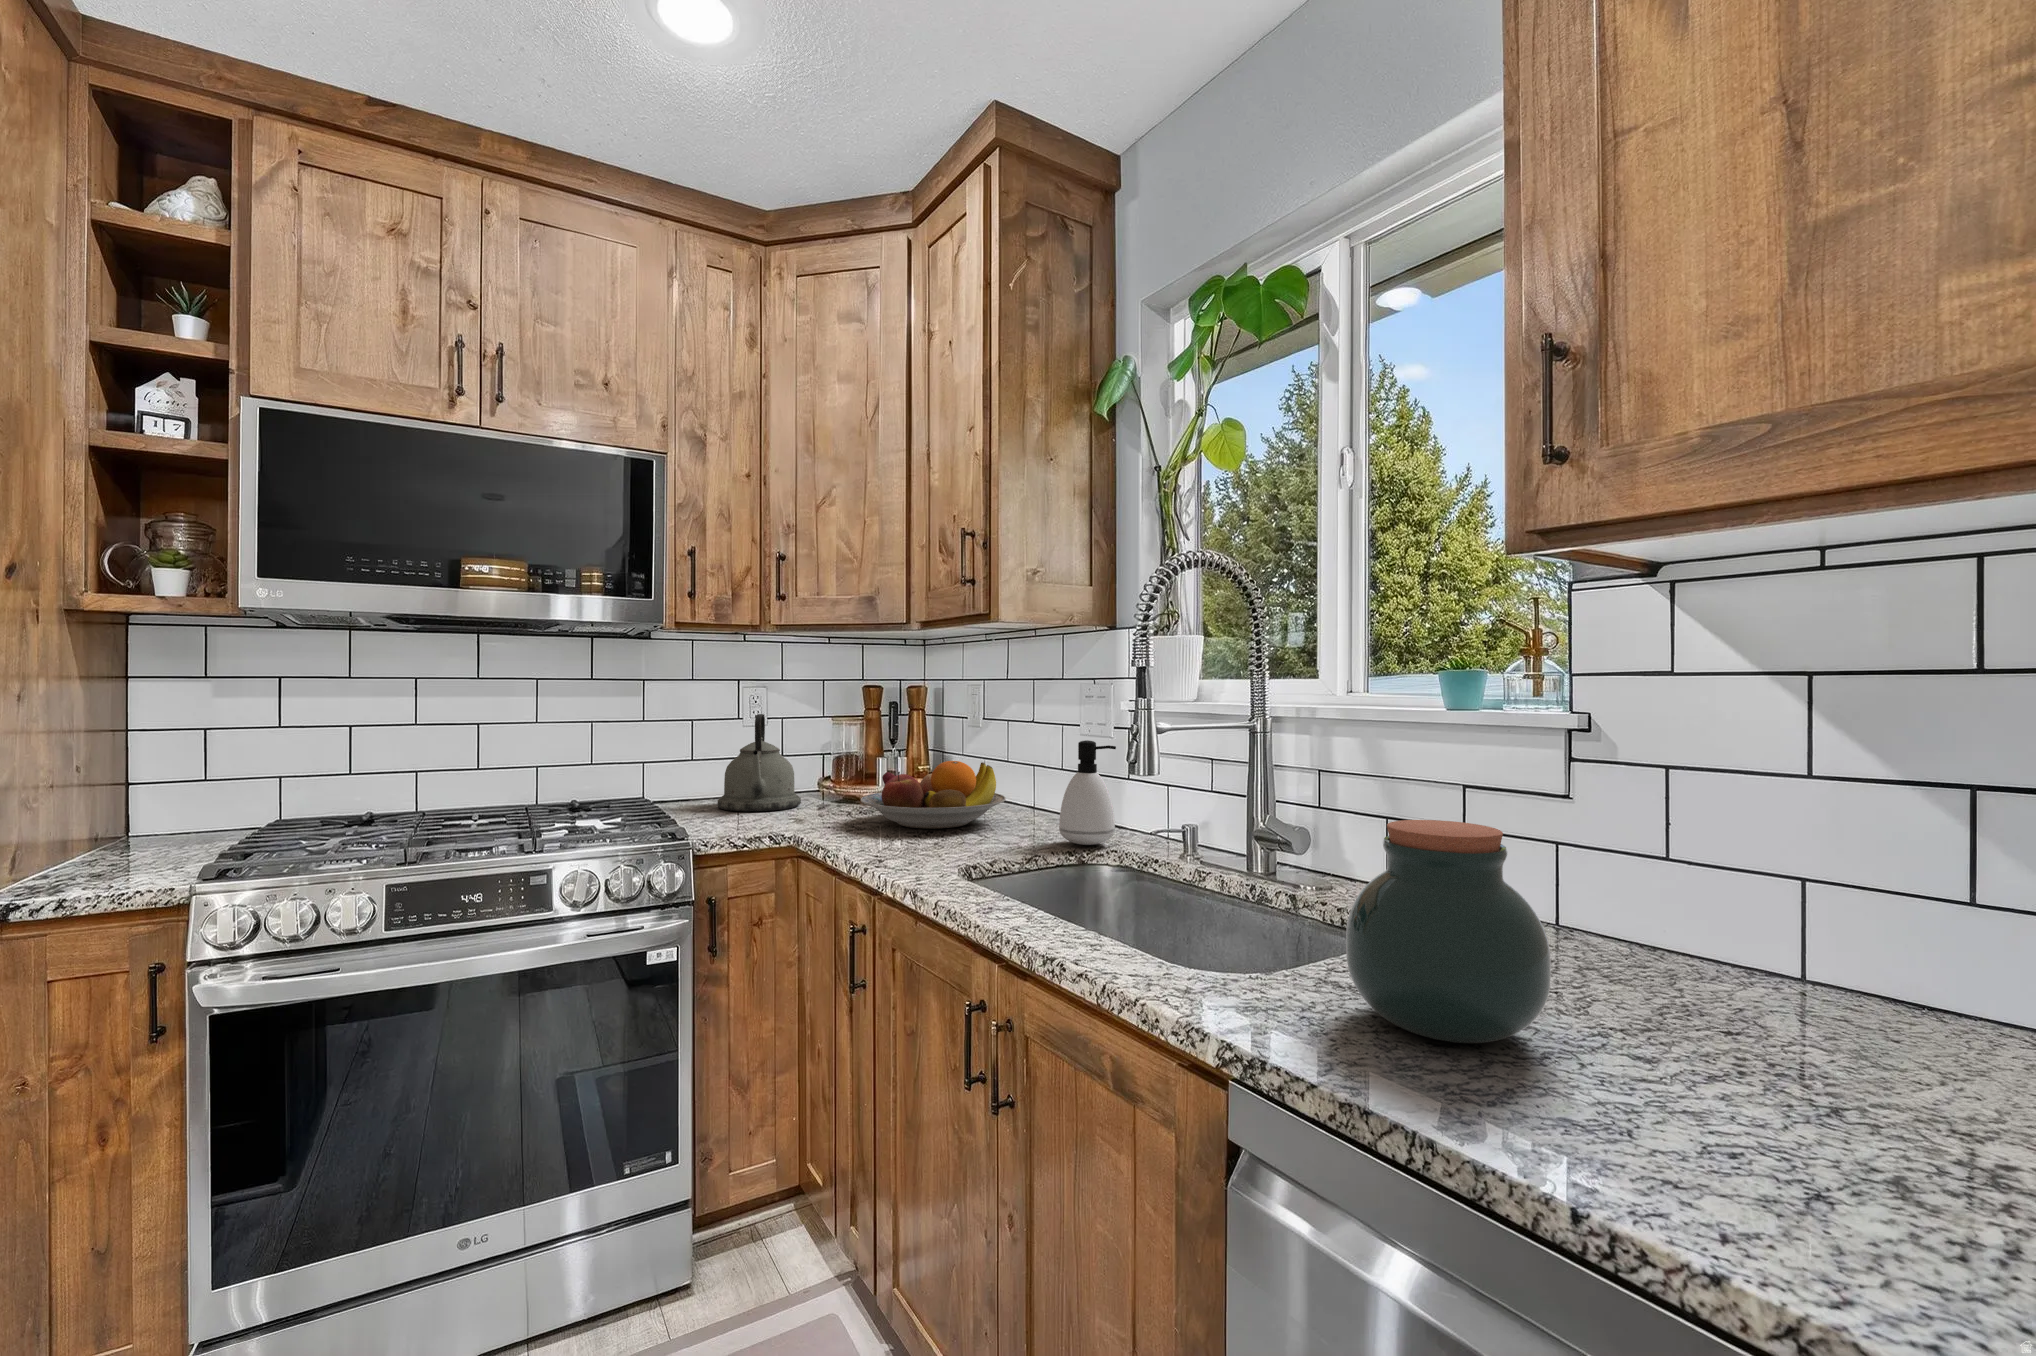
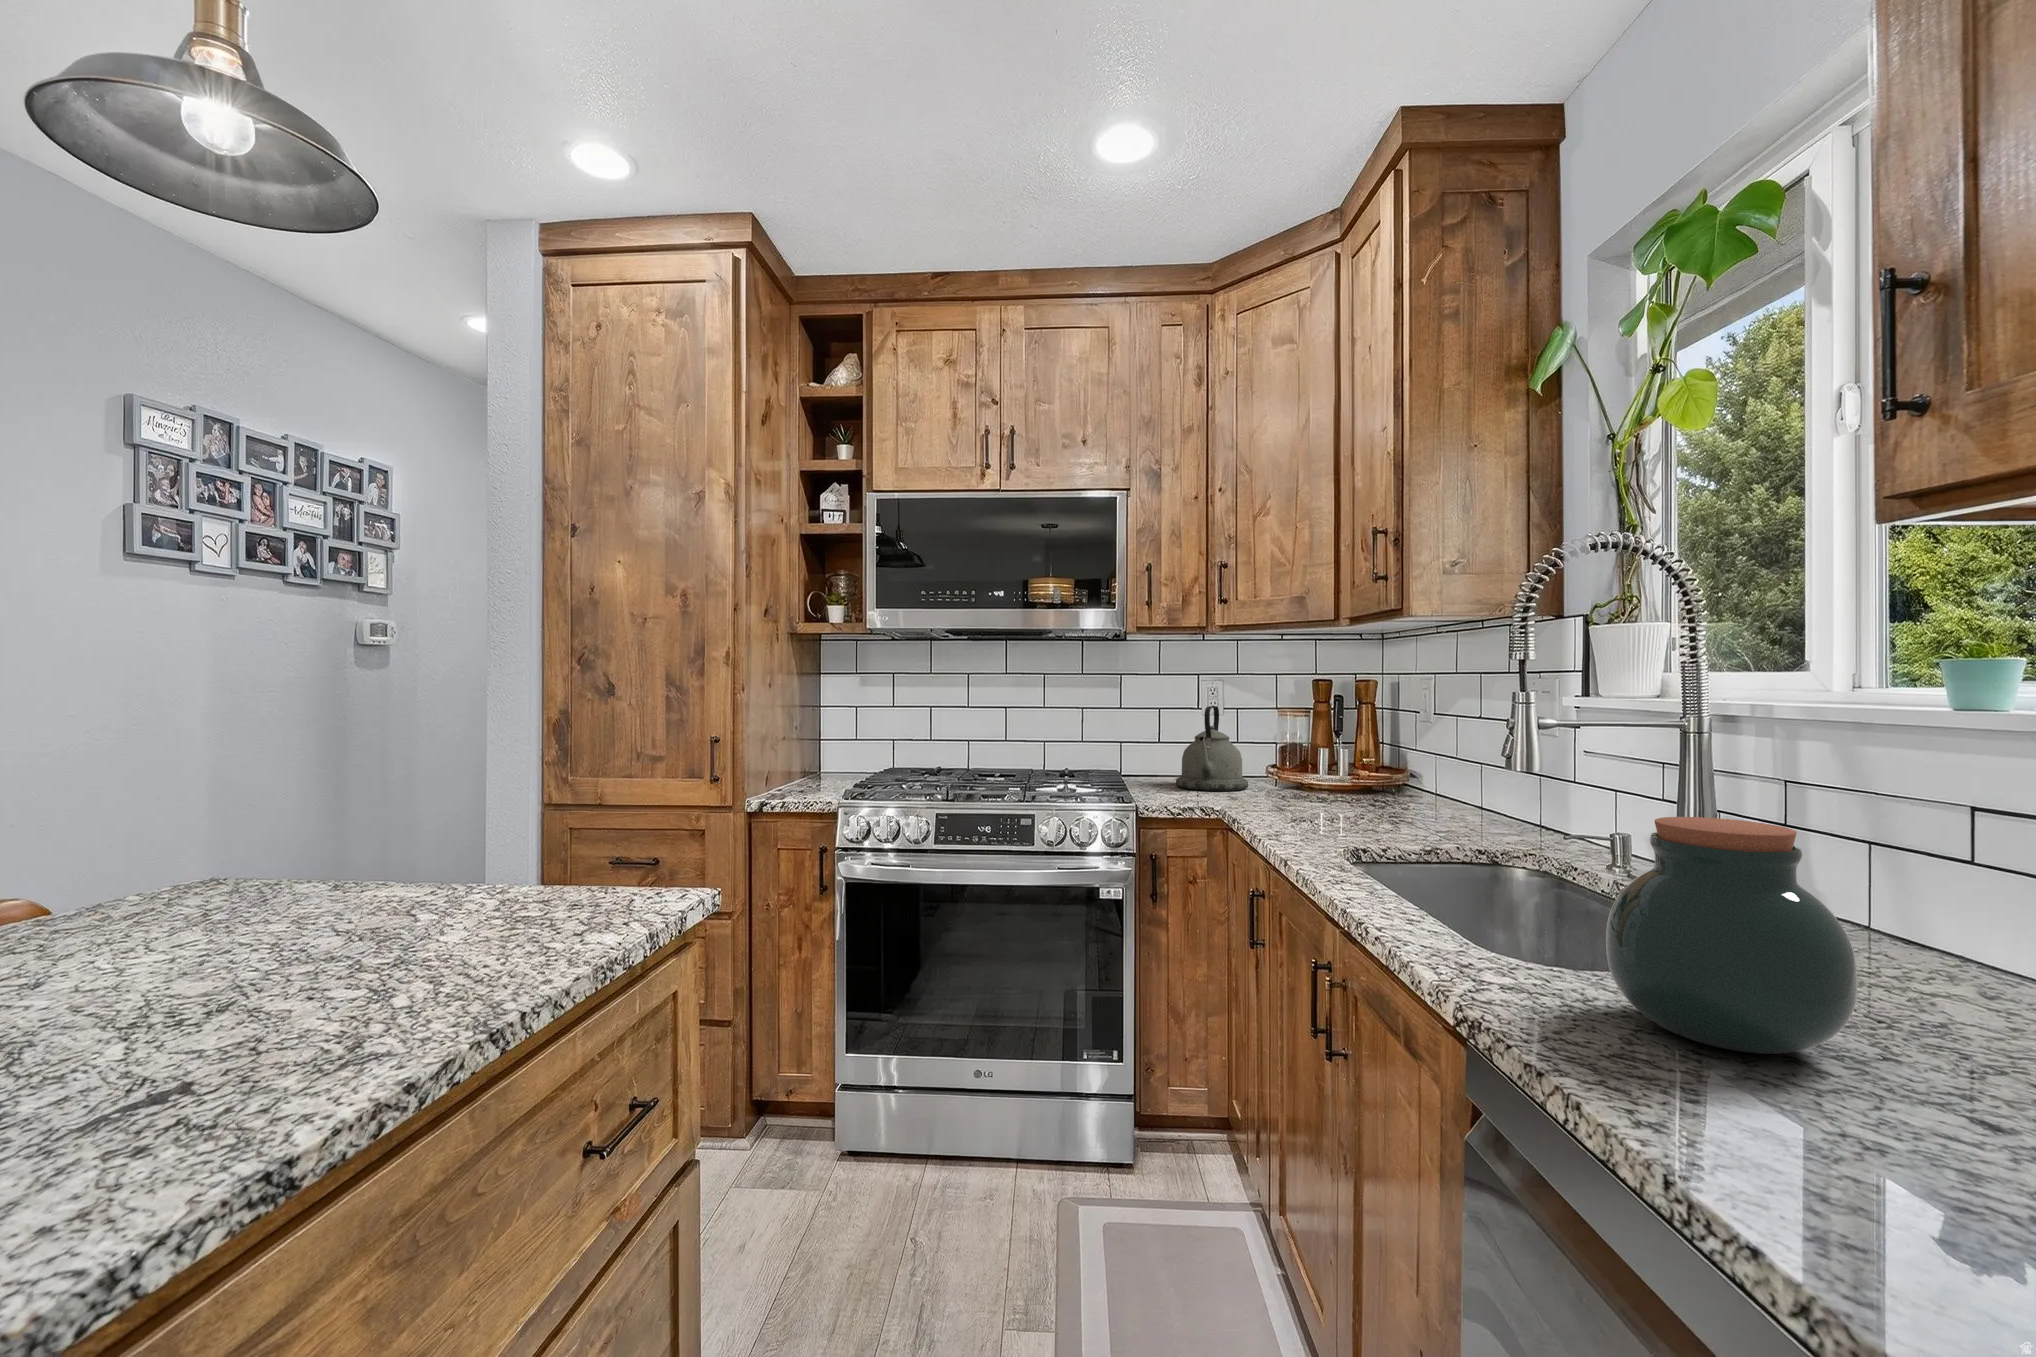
soap dispenser: present [1059,740,1116,845] -> none [1473,737,1539,845]
fruit bowl: present [861,761,1006,829] -> none [1286,754,1436,817]

